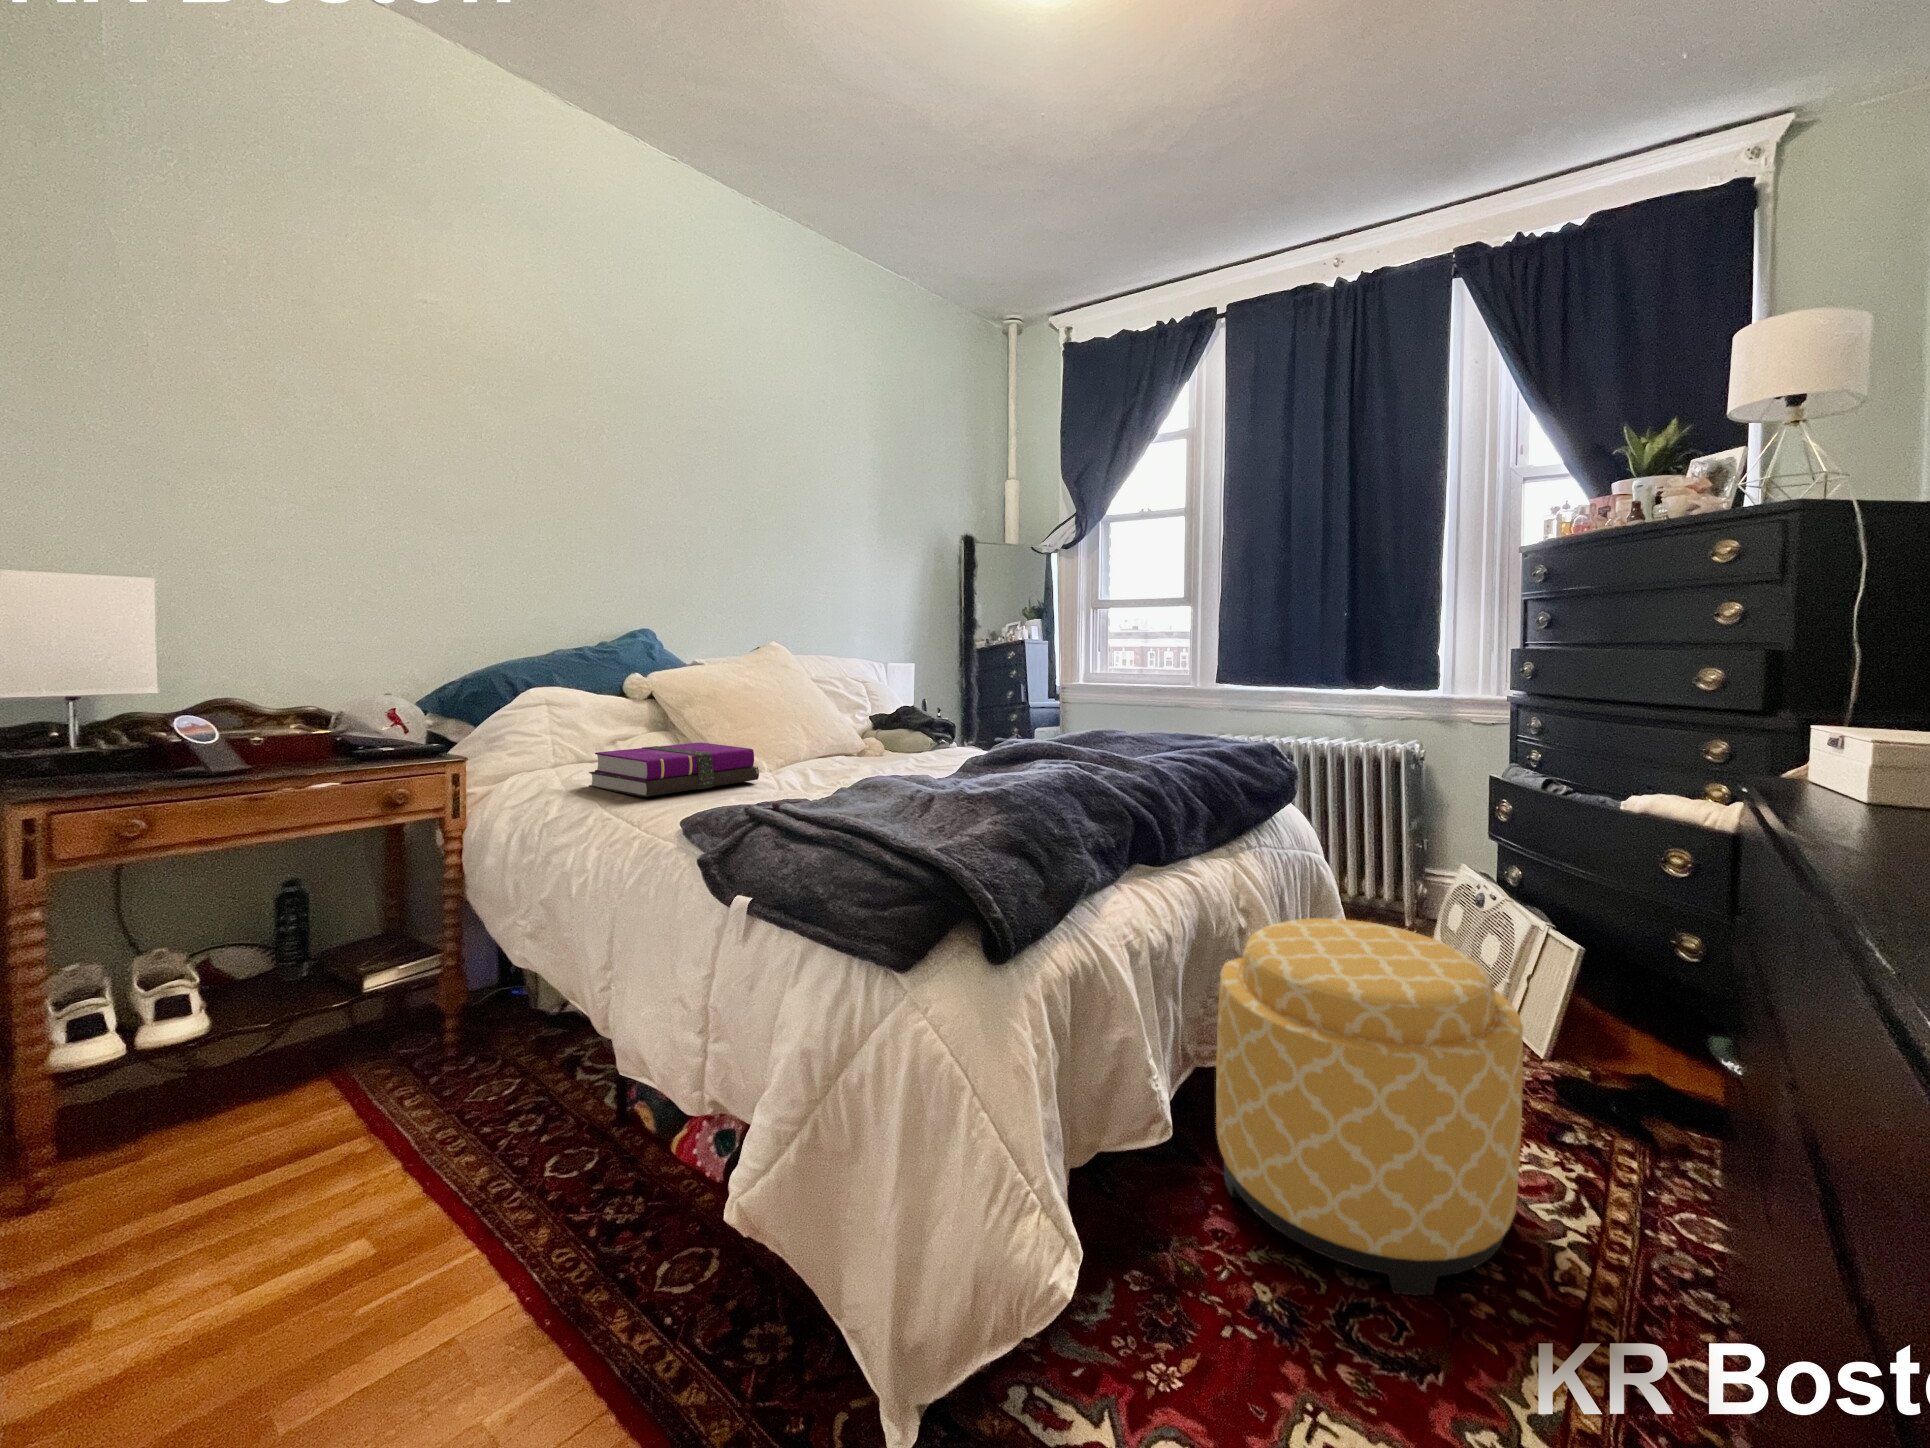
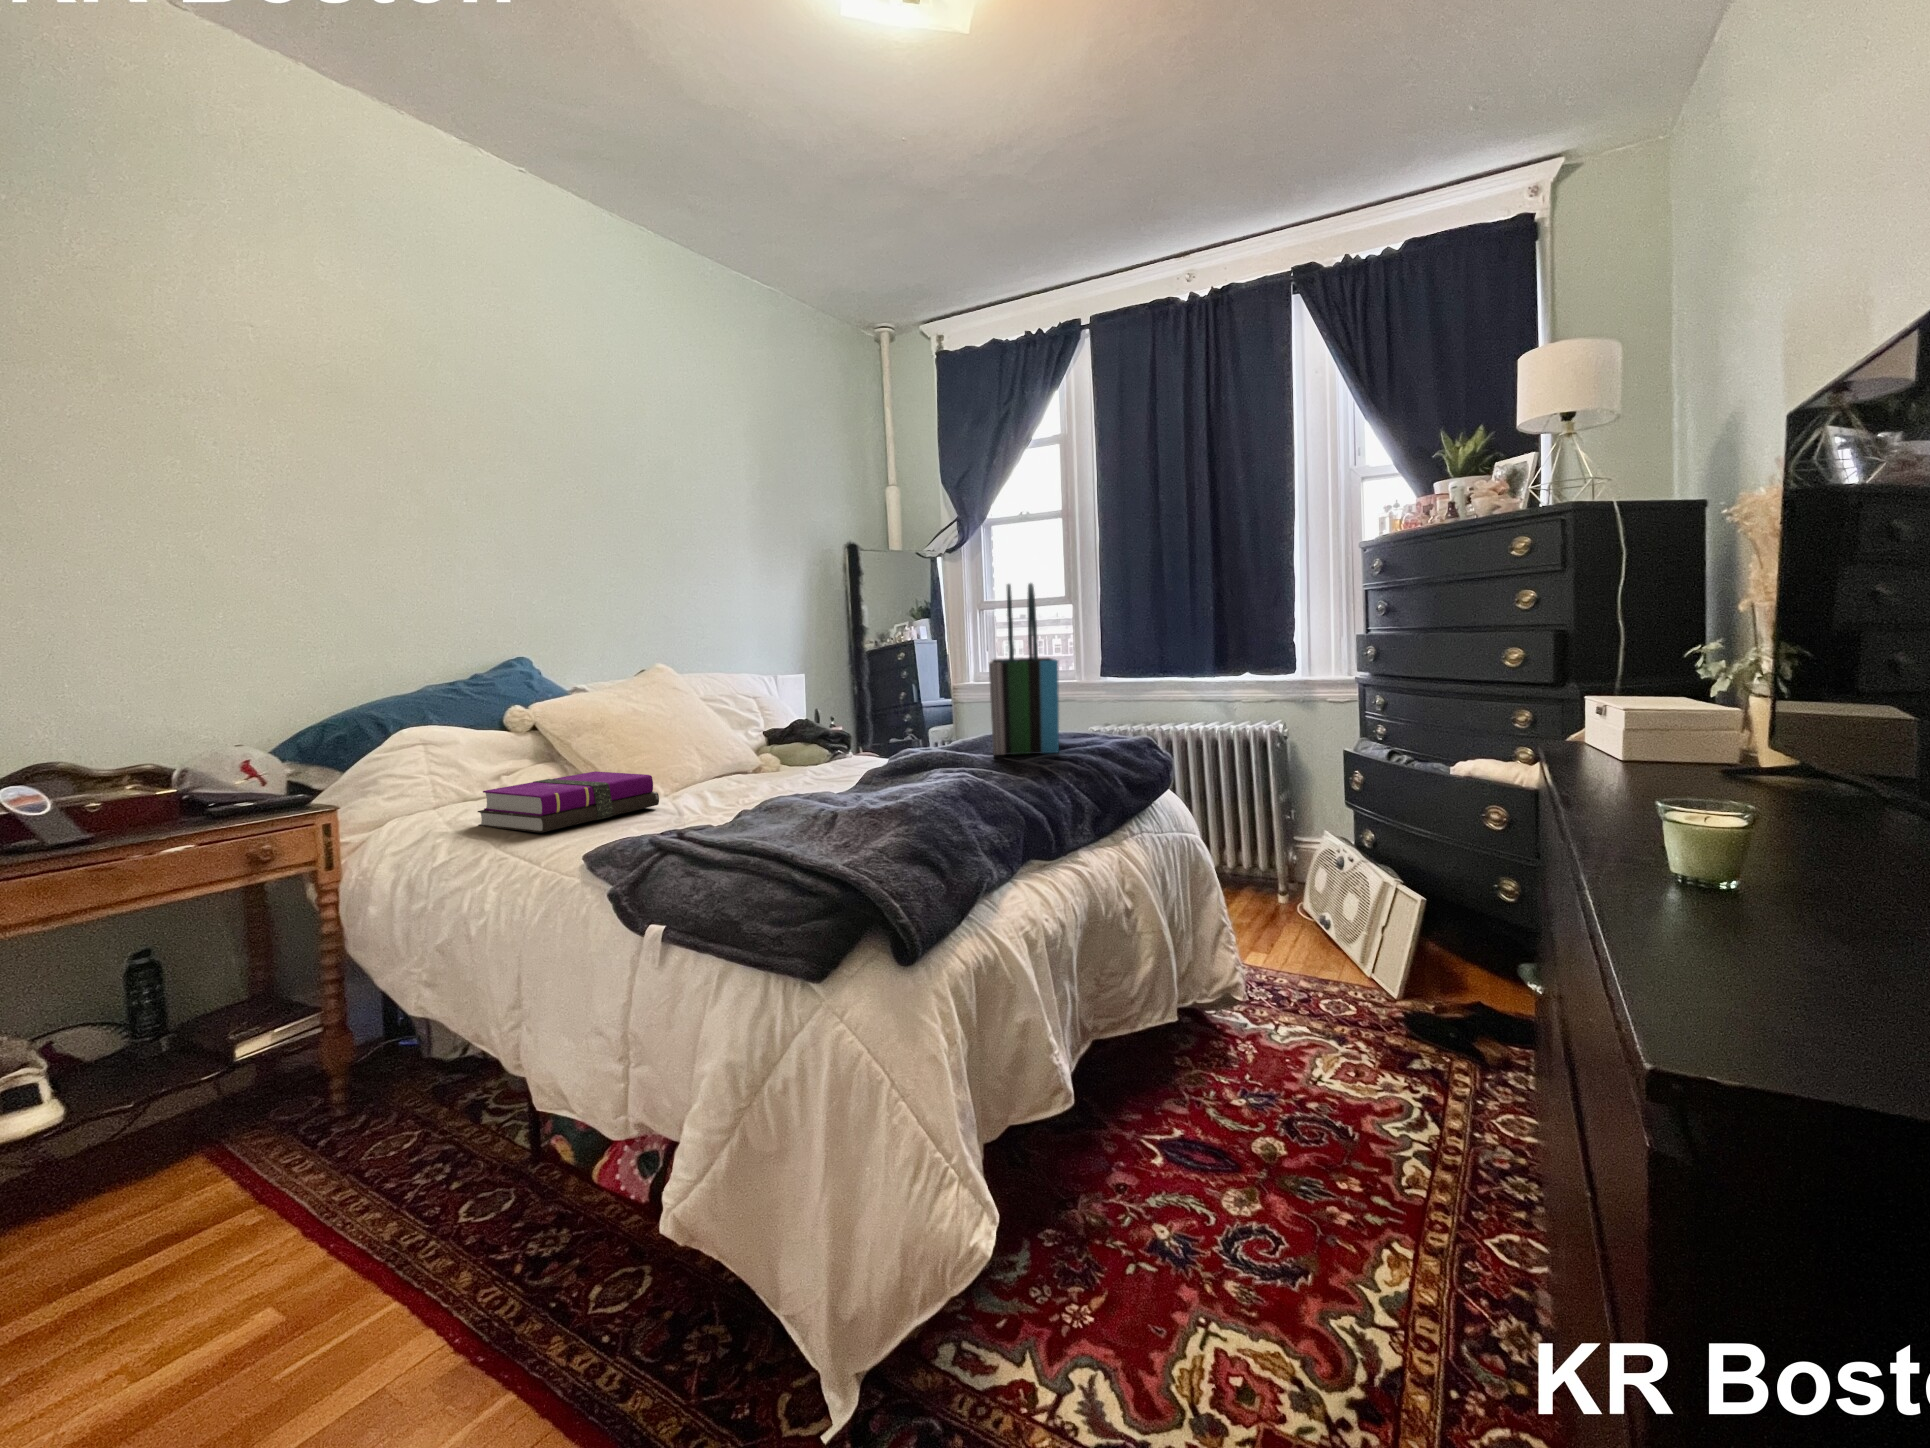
tote bag: none [1099,569,1175,753] -> present [989,583,1059,755]
ottoman: present [1216,918,1523,1296] -> none [1113,893,1370,1215]

